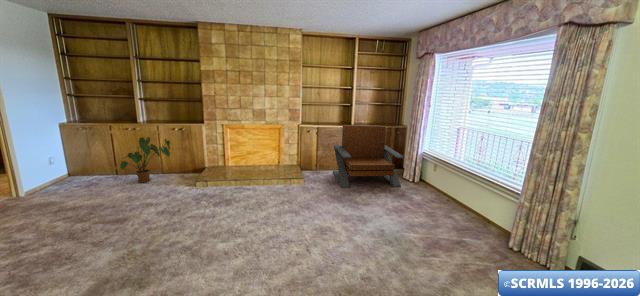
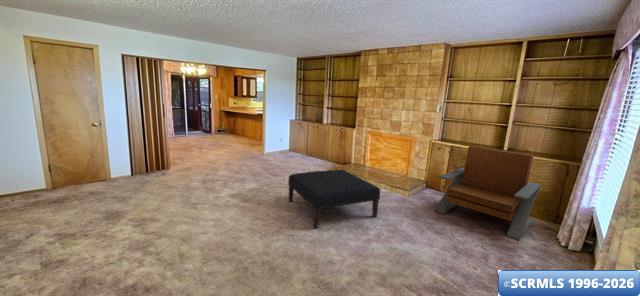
house plant: present [120,137,170,183] -> none [299,133,333,163]
ottoman: none [222,177,326,252] -> present [288,170,380,228]

